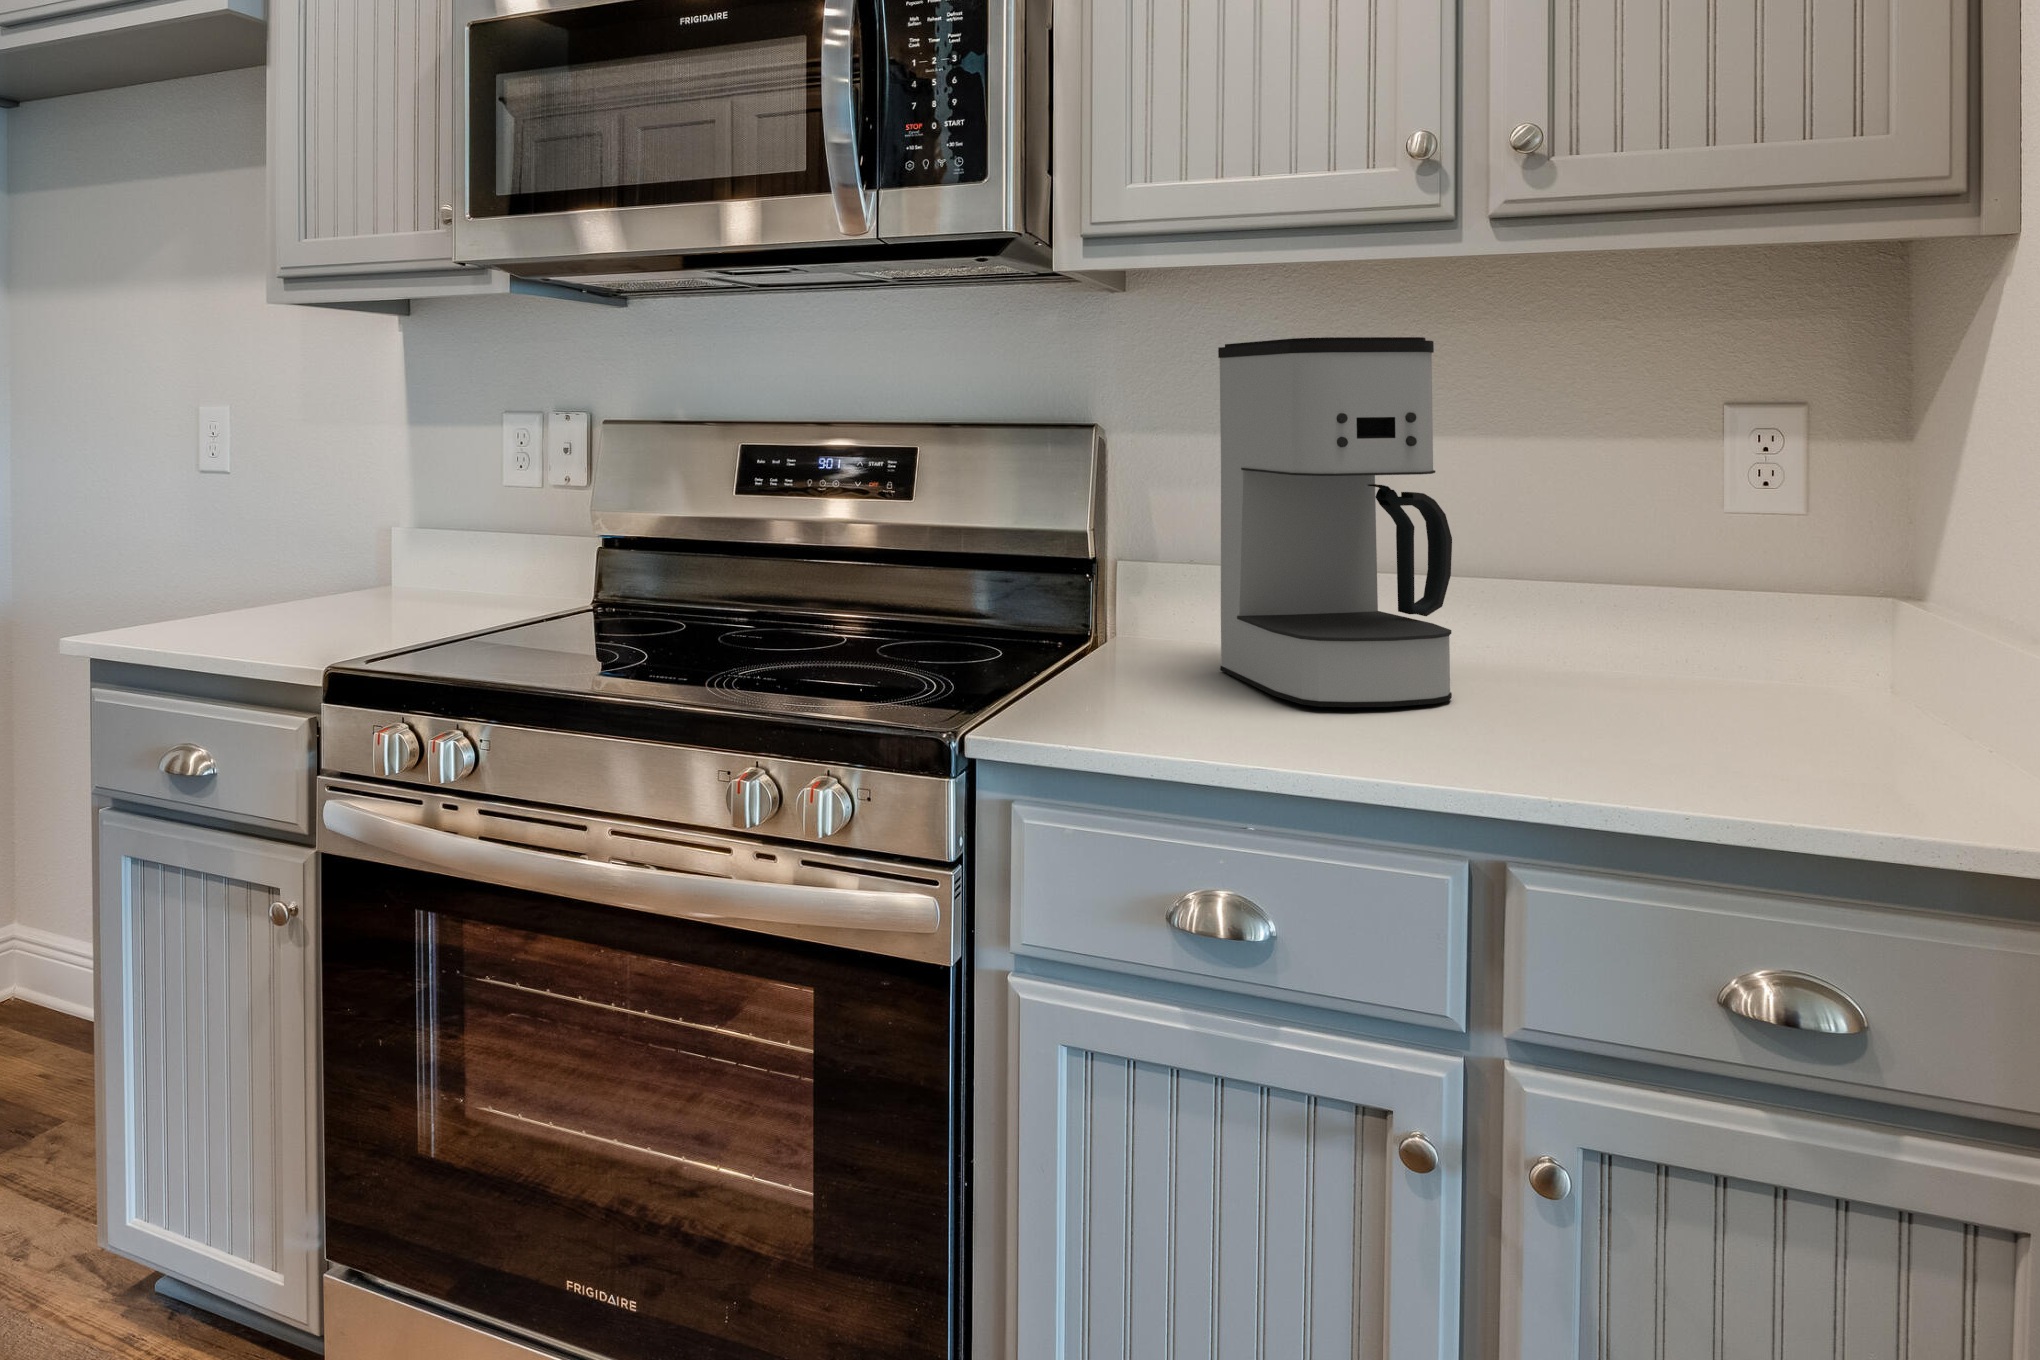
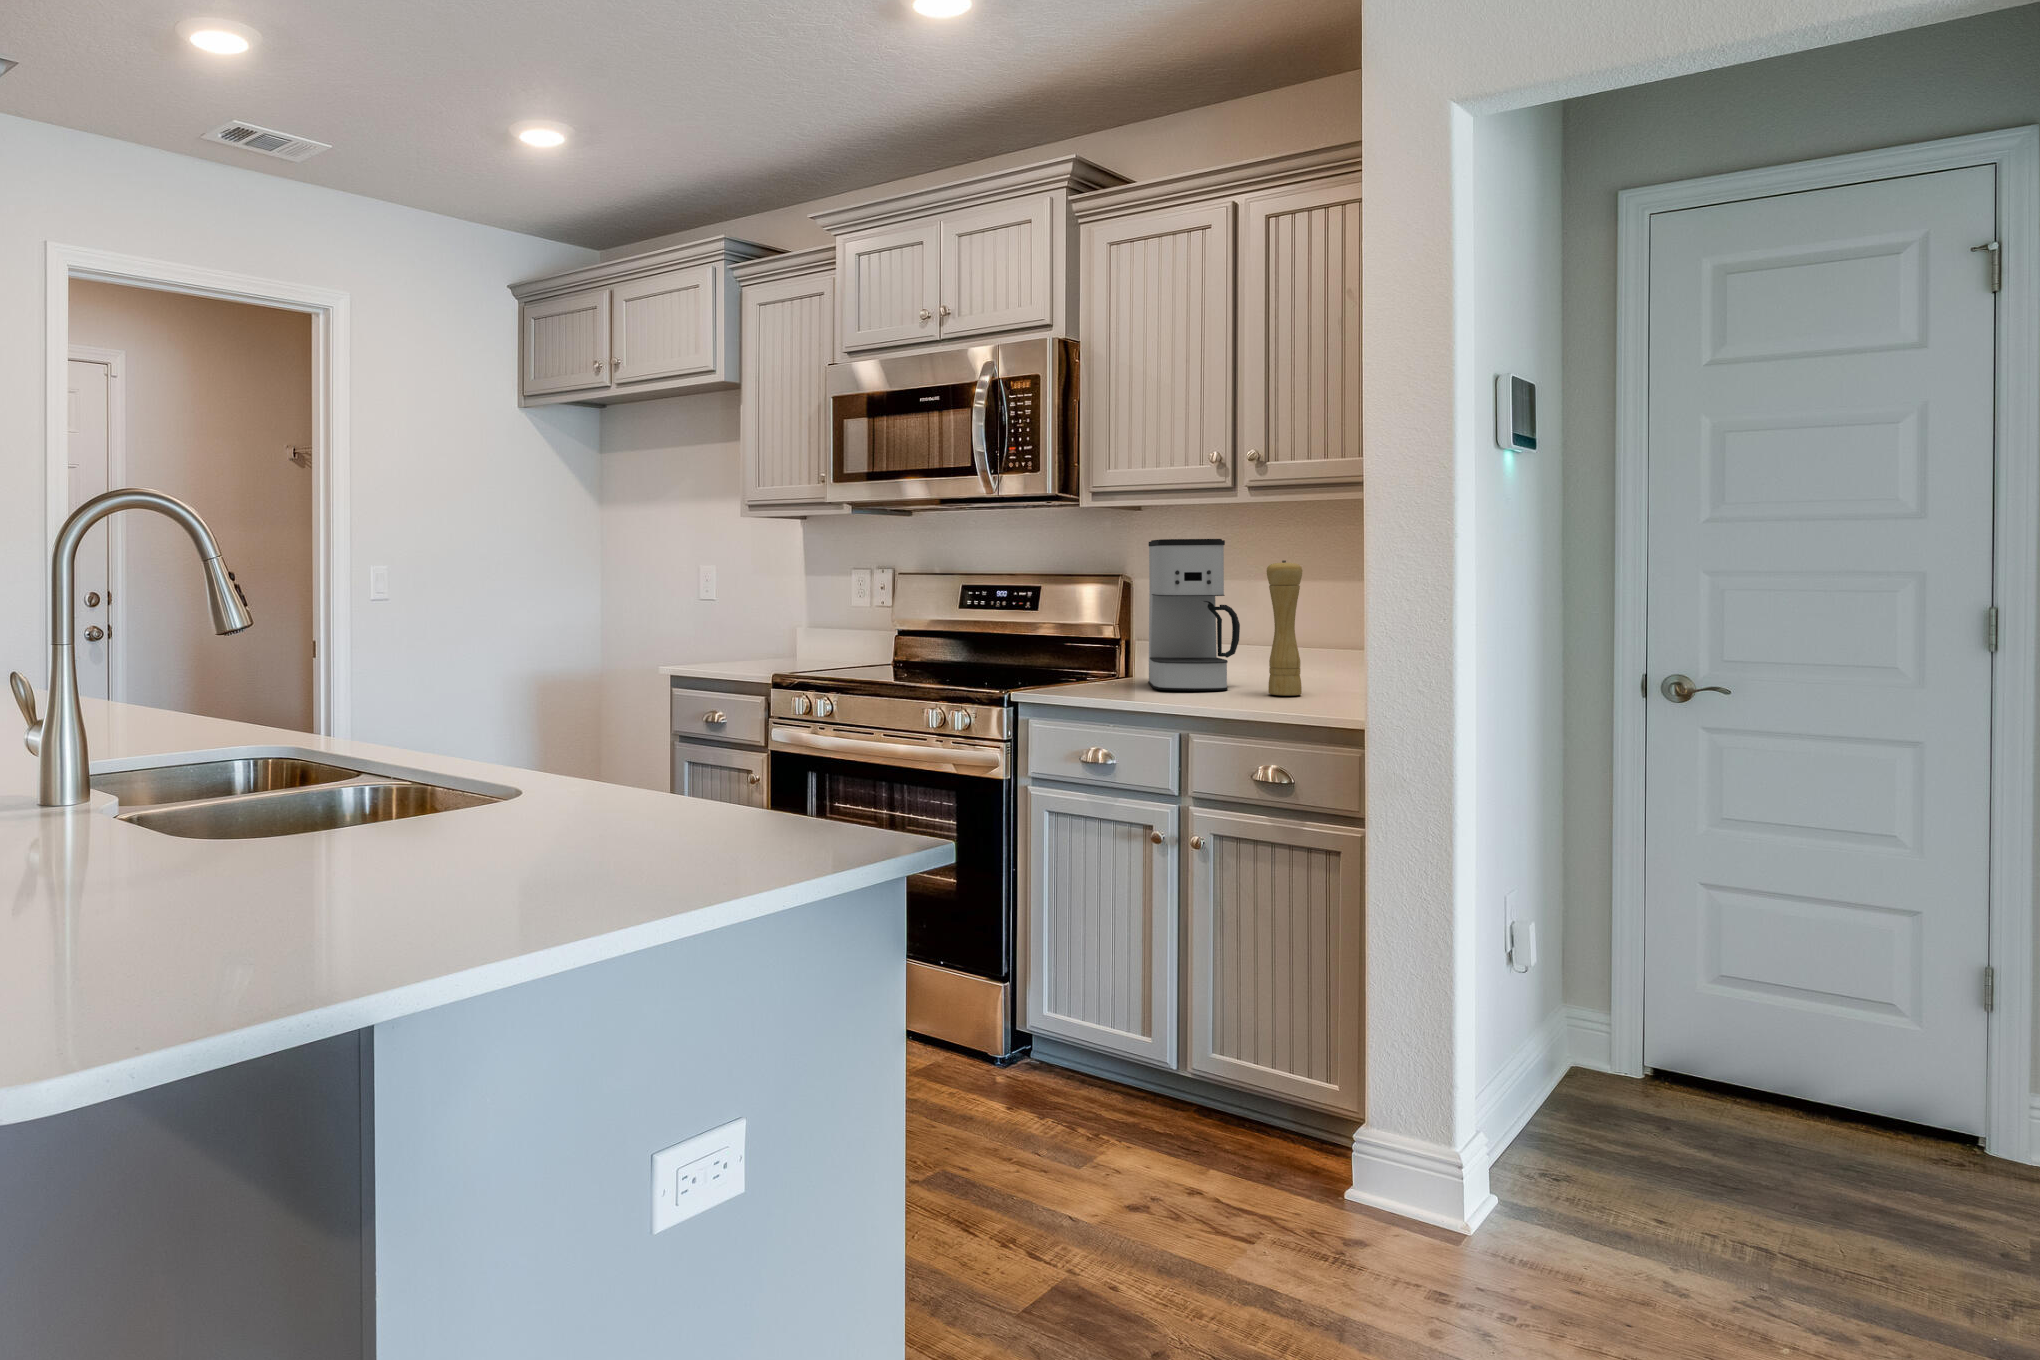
pepper mill: none [1575,388,1673,724] -> present [1267,560,1302,696]

